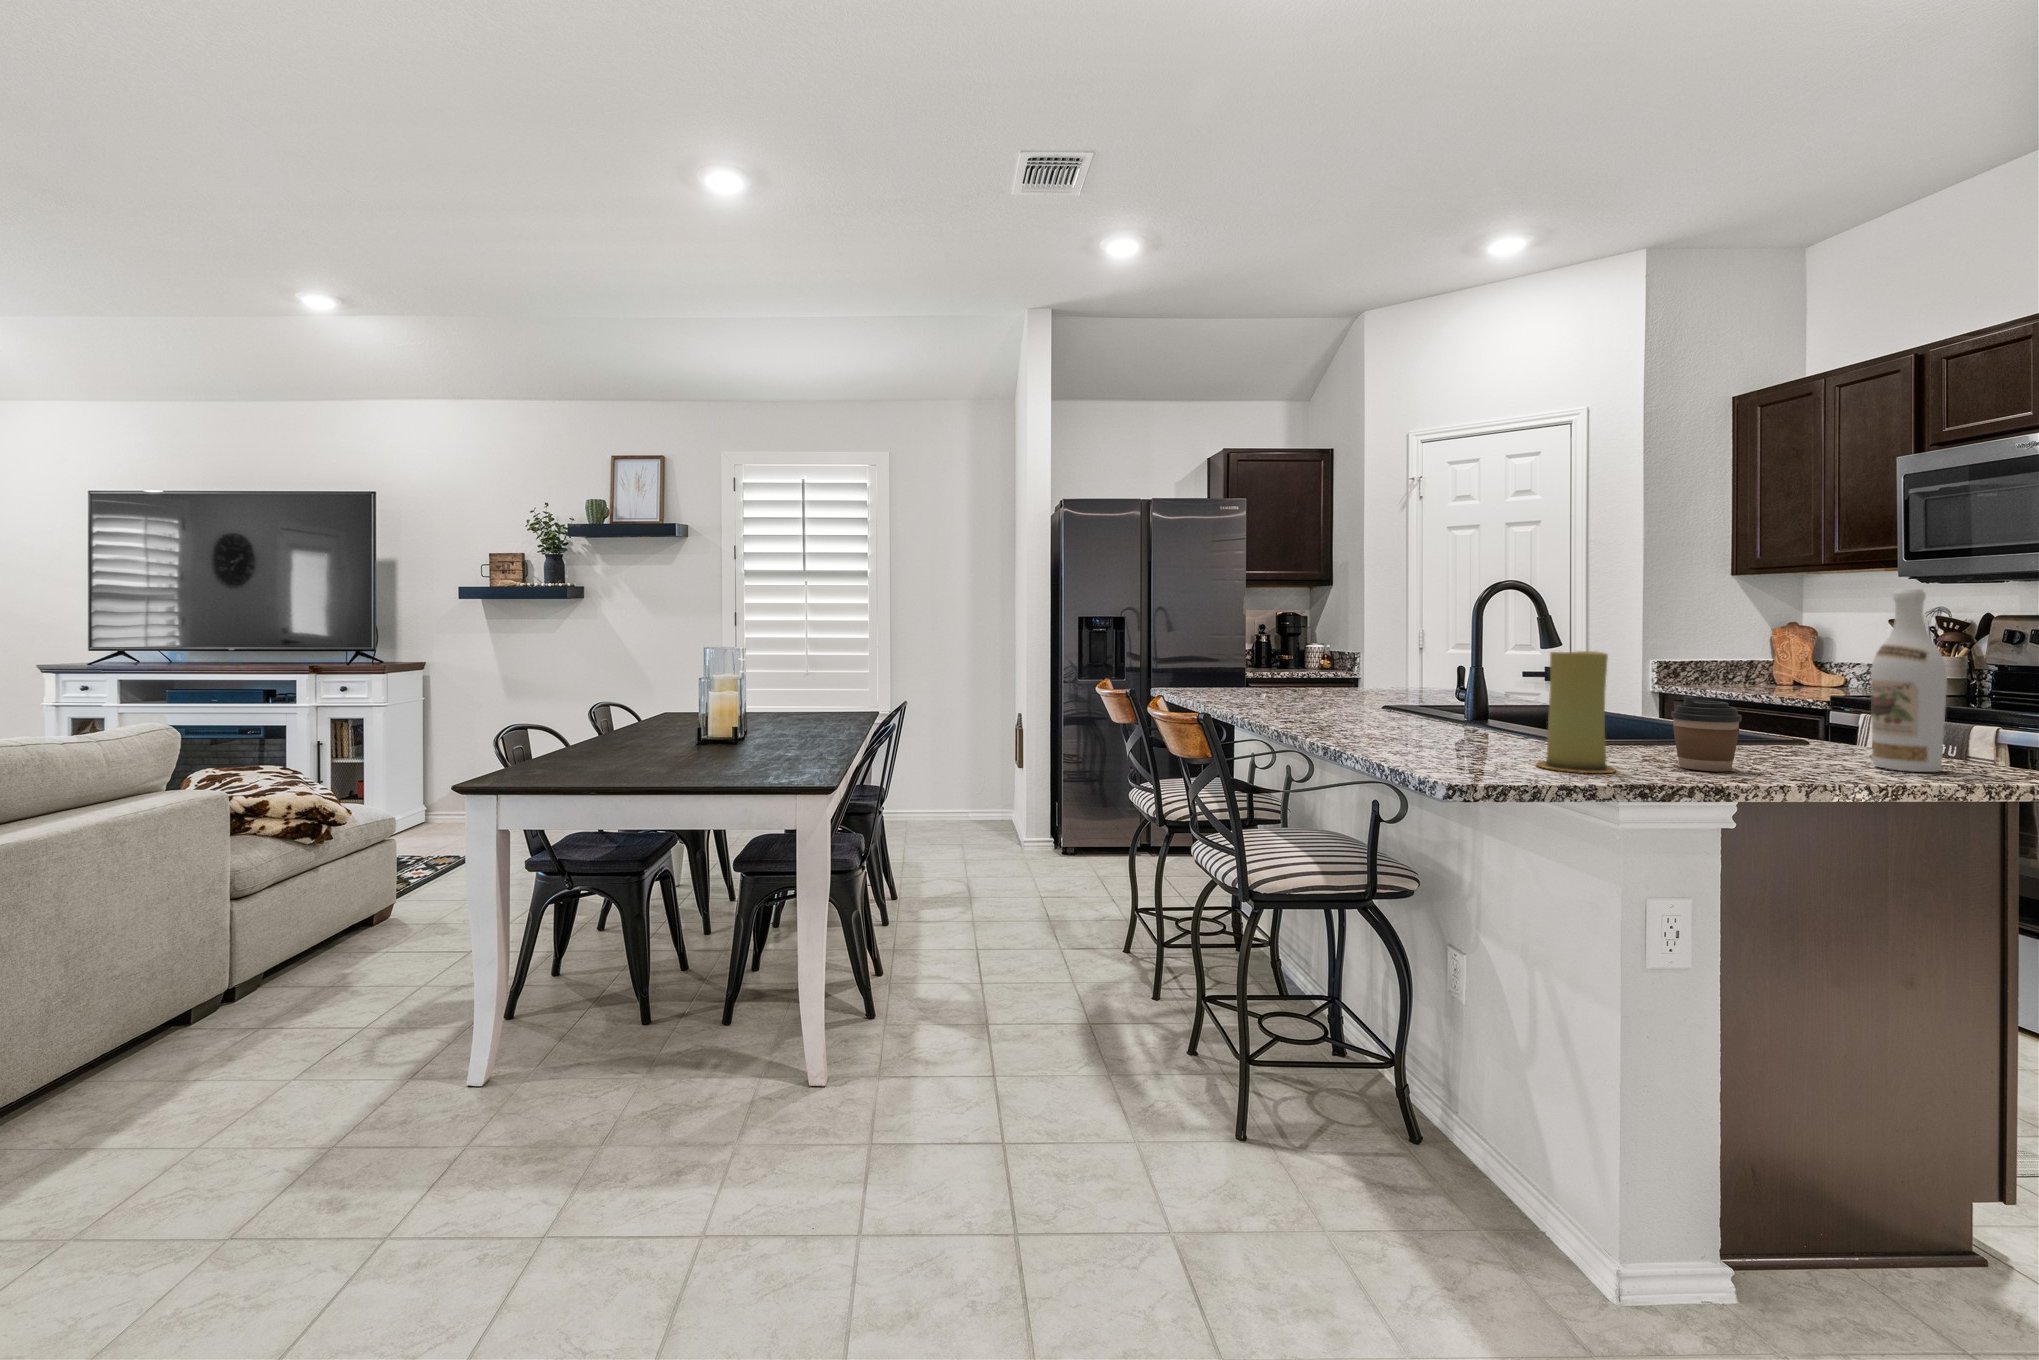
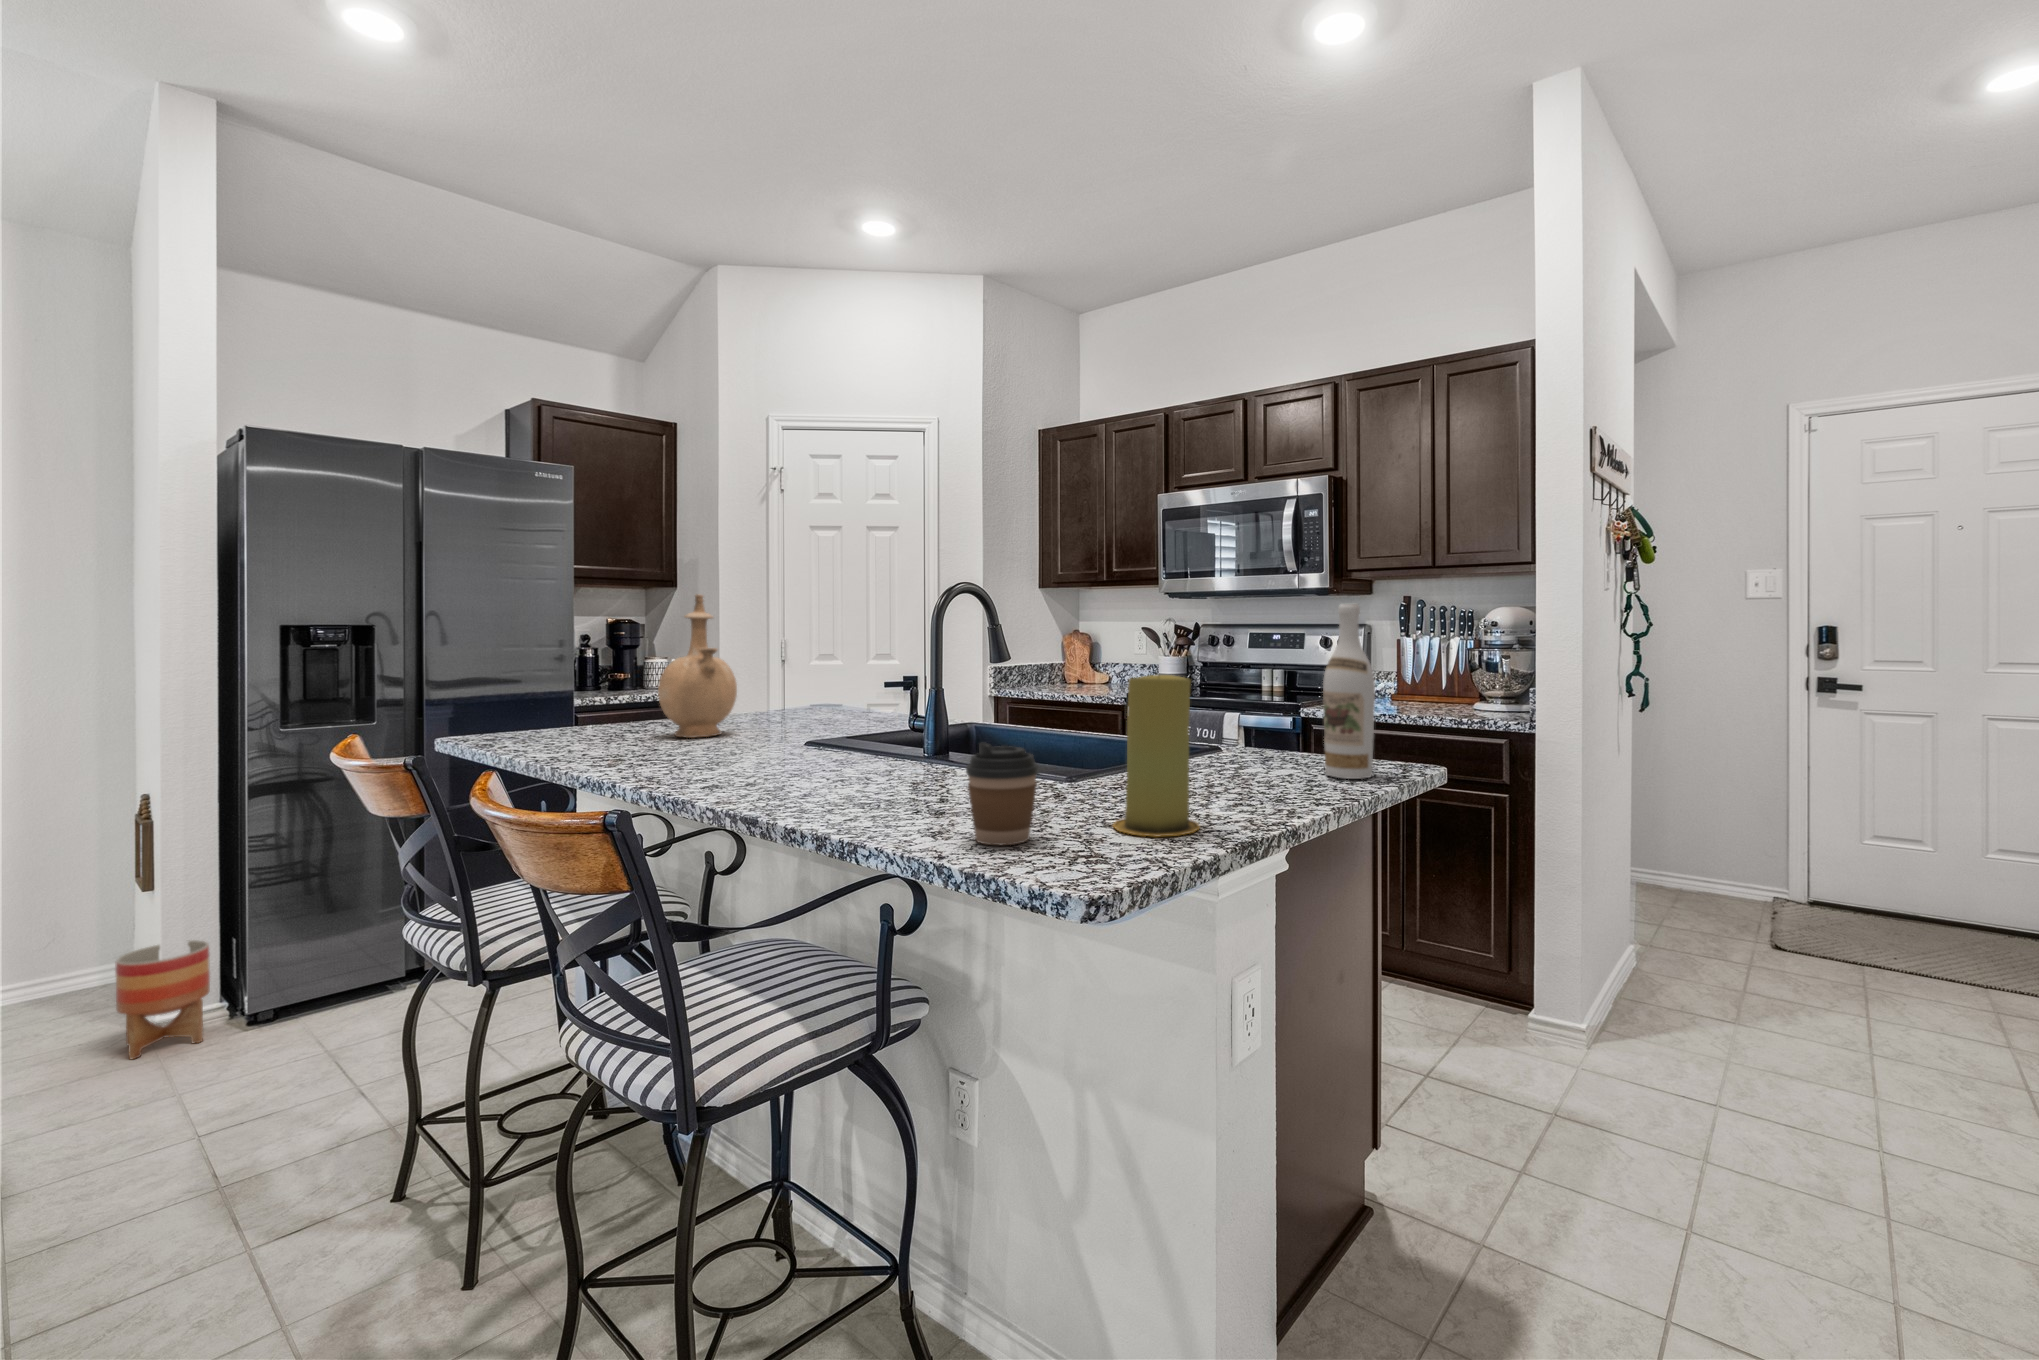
vase: none [1280,593,1338,698] -> present [658,594,737,738]
coffee cup: present [1671,696,1742,771] -> present [966,743,1039,845]
planter: none [1011,798,1048,857] -> present [115,940,210,1059]

